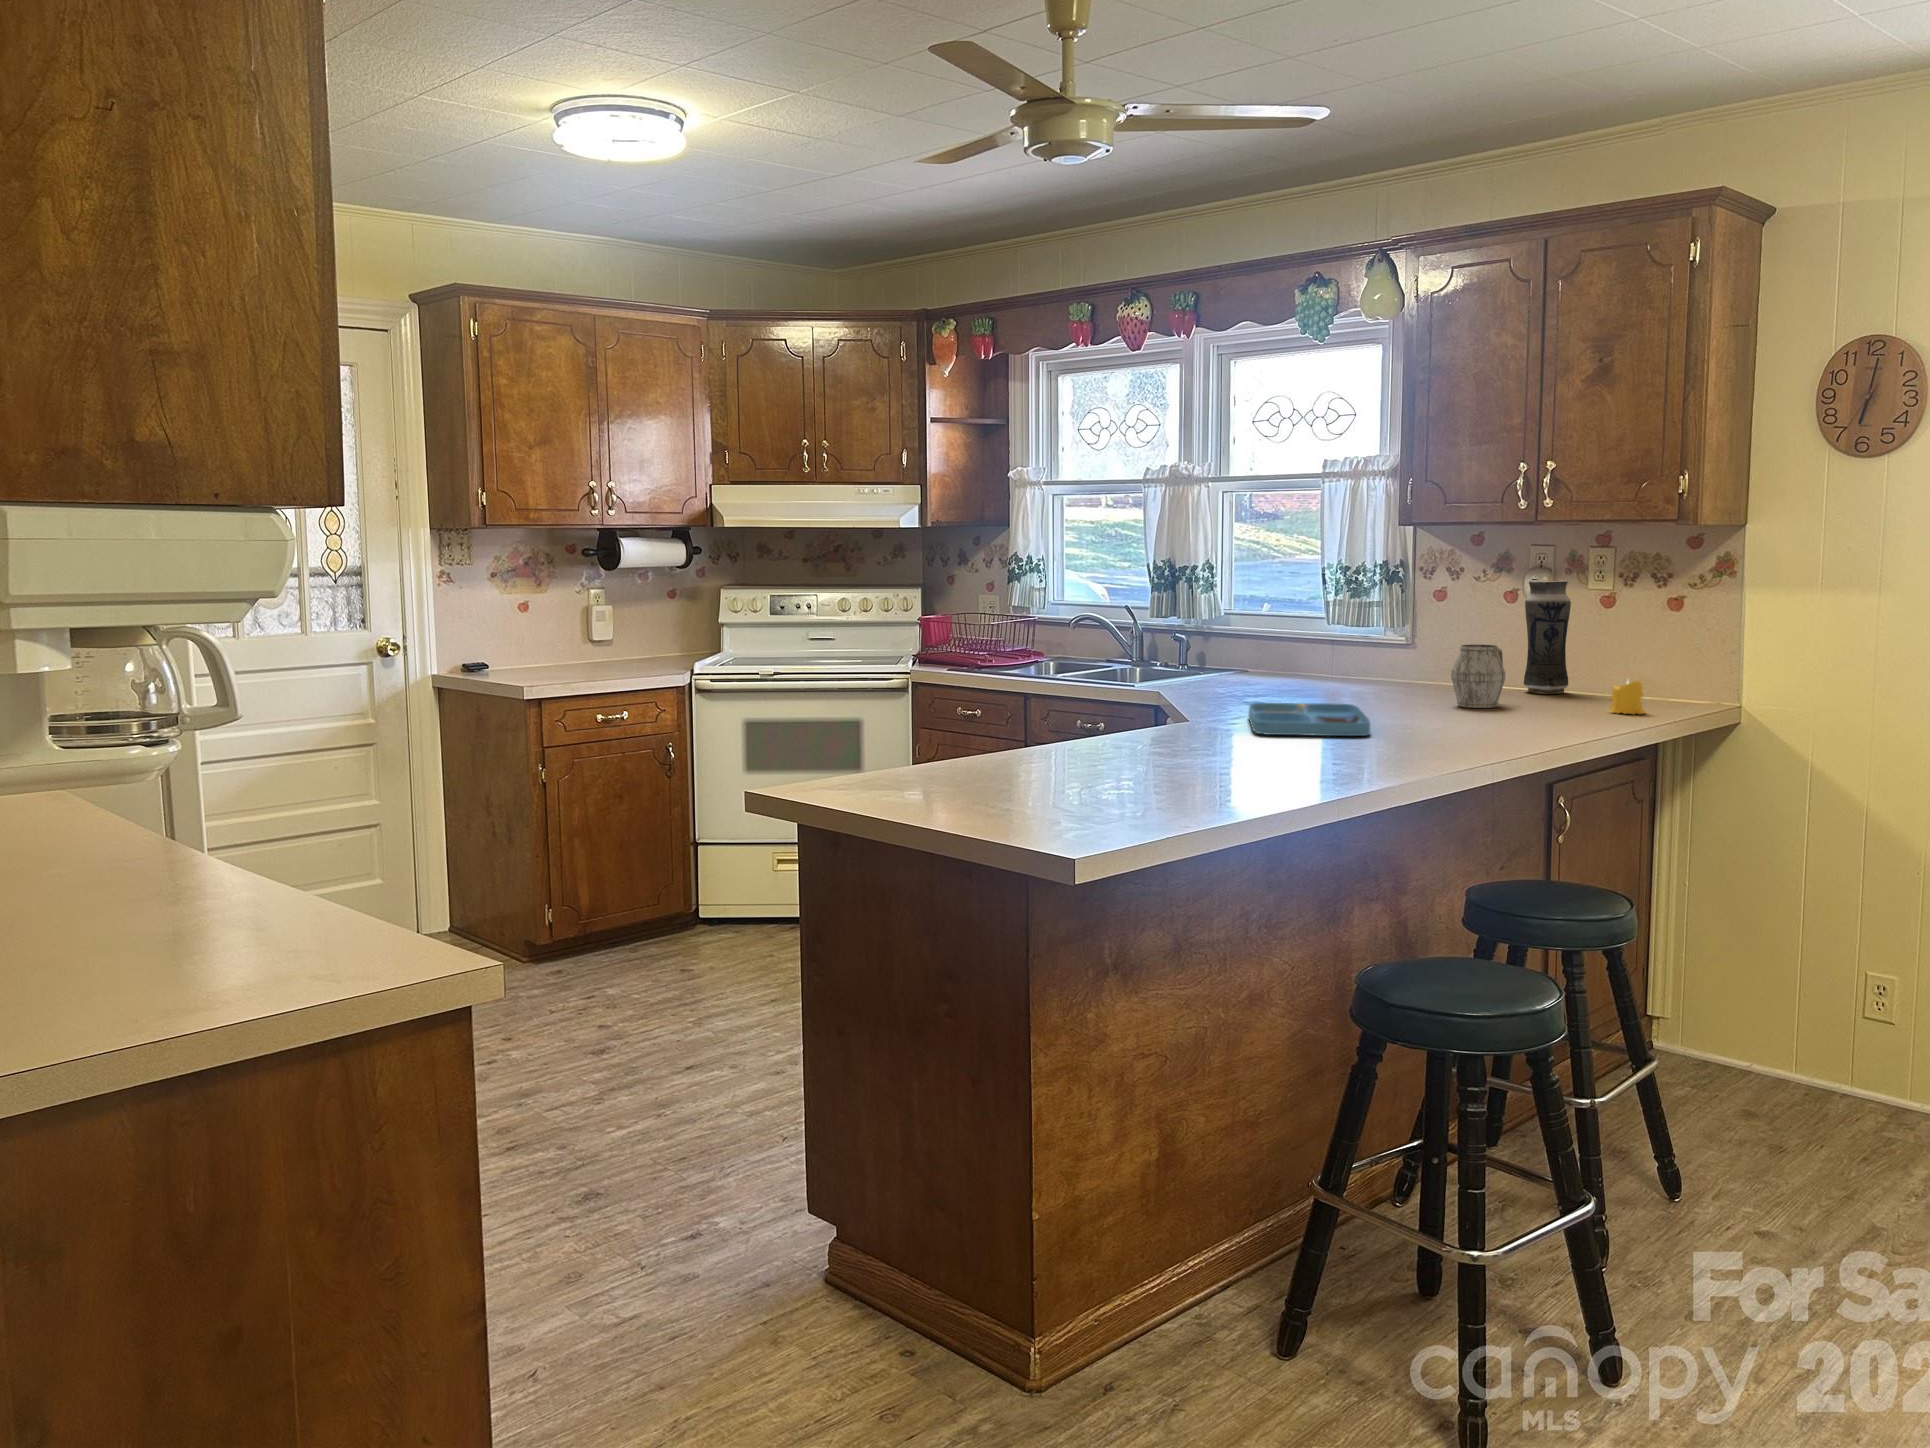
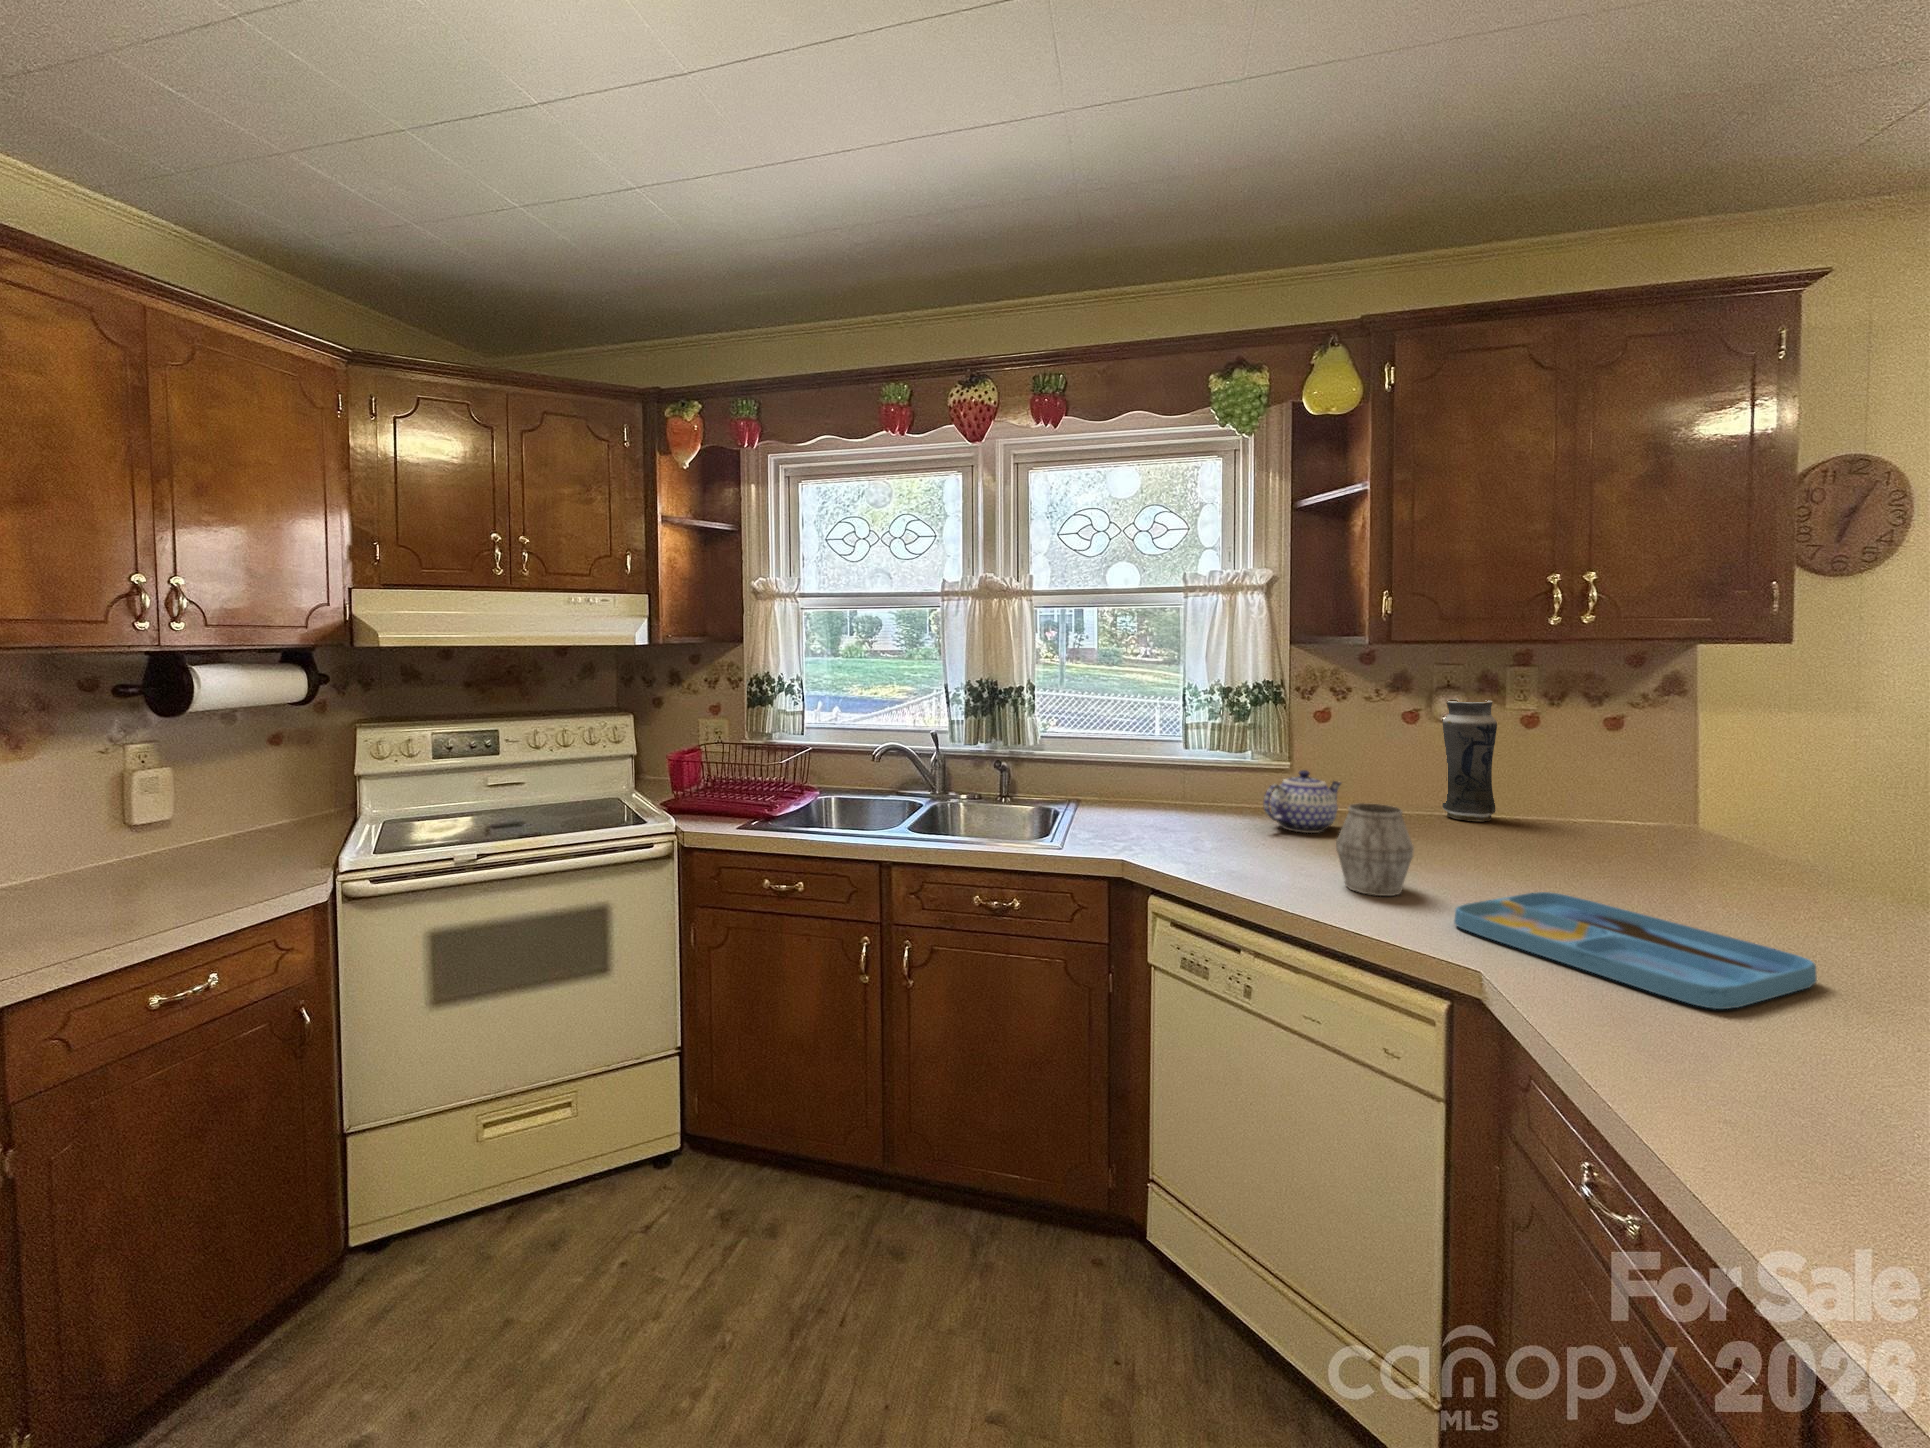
teapot: none [1317,637,1407,690] -> present [1263,770,1341,833]
mug: present [1451,644,1506,708] -> present [1336,803,1414,896]
candle: present [1610,680,1646,714] -> none [1656,814,1720,858]

